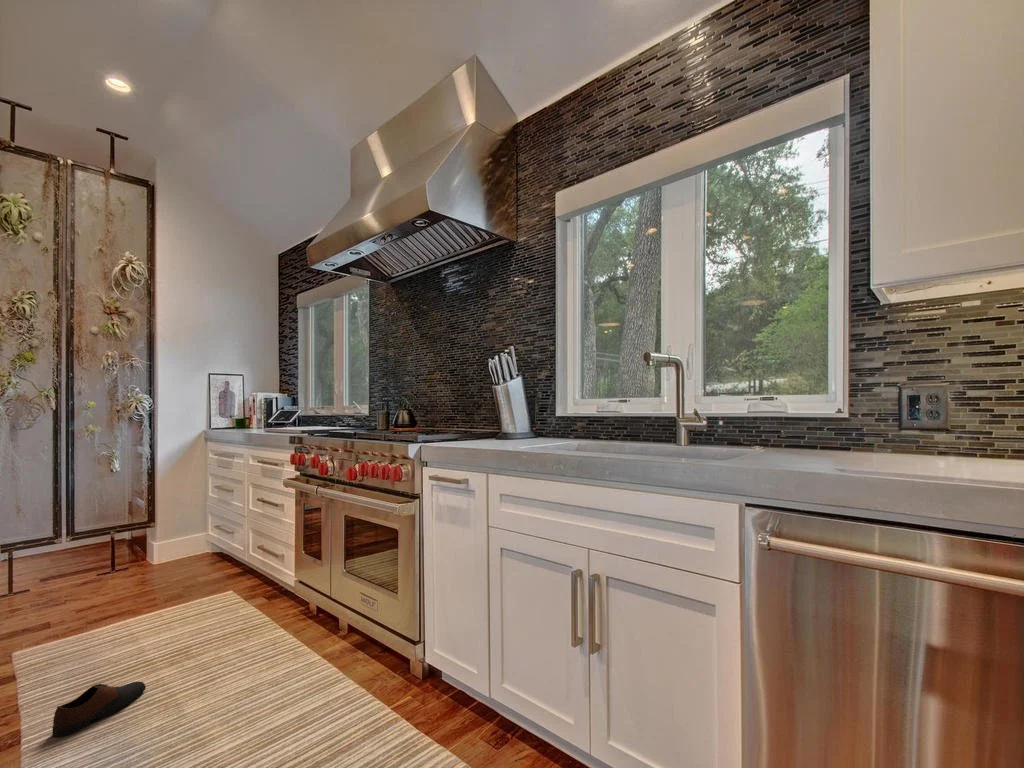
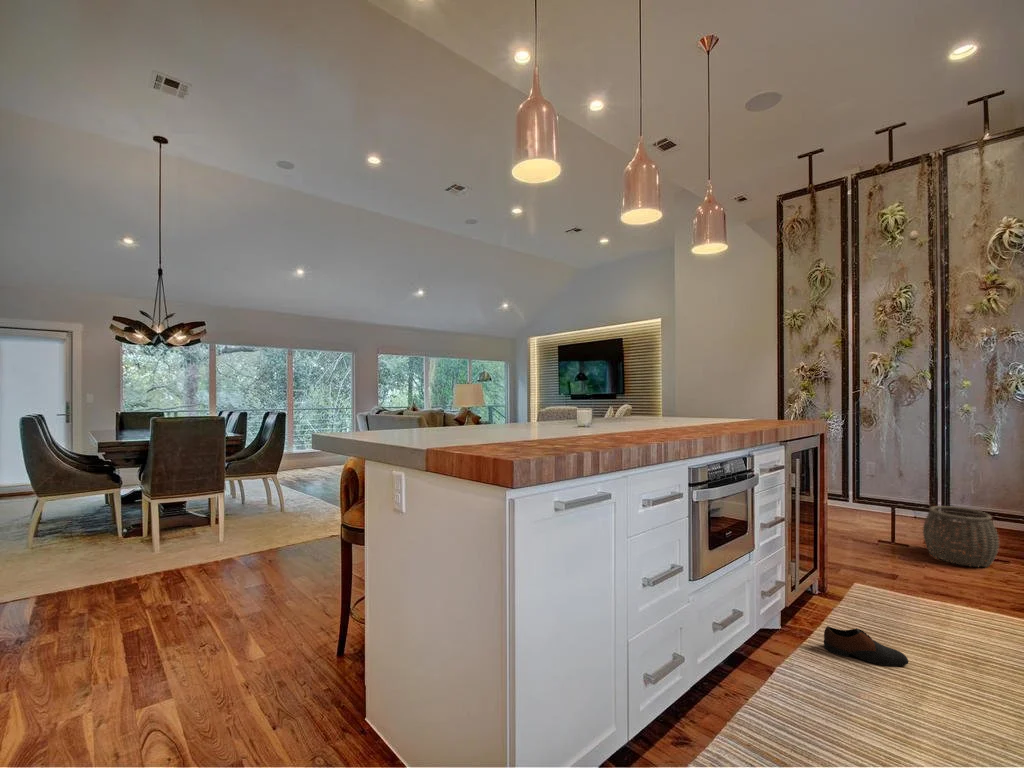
woven basket: none [51,528,126,591] -> present [923,506,999,567]

